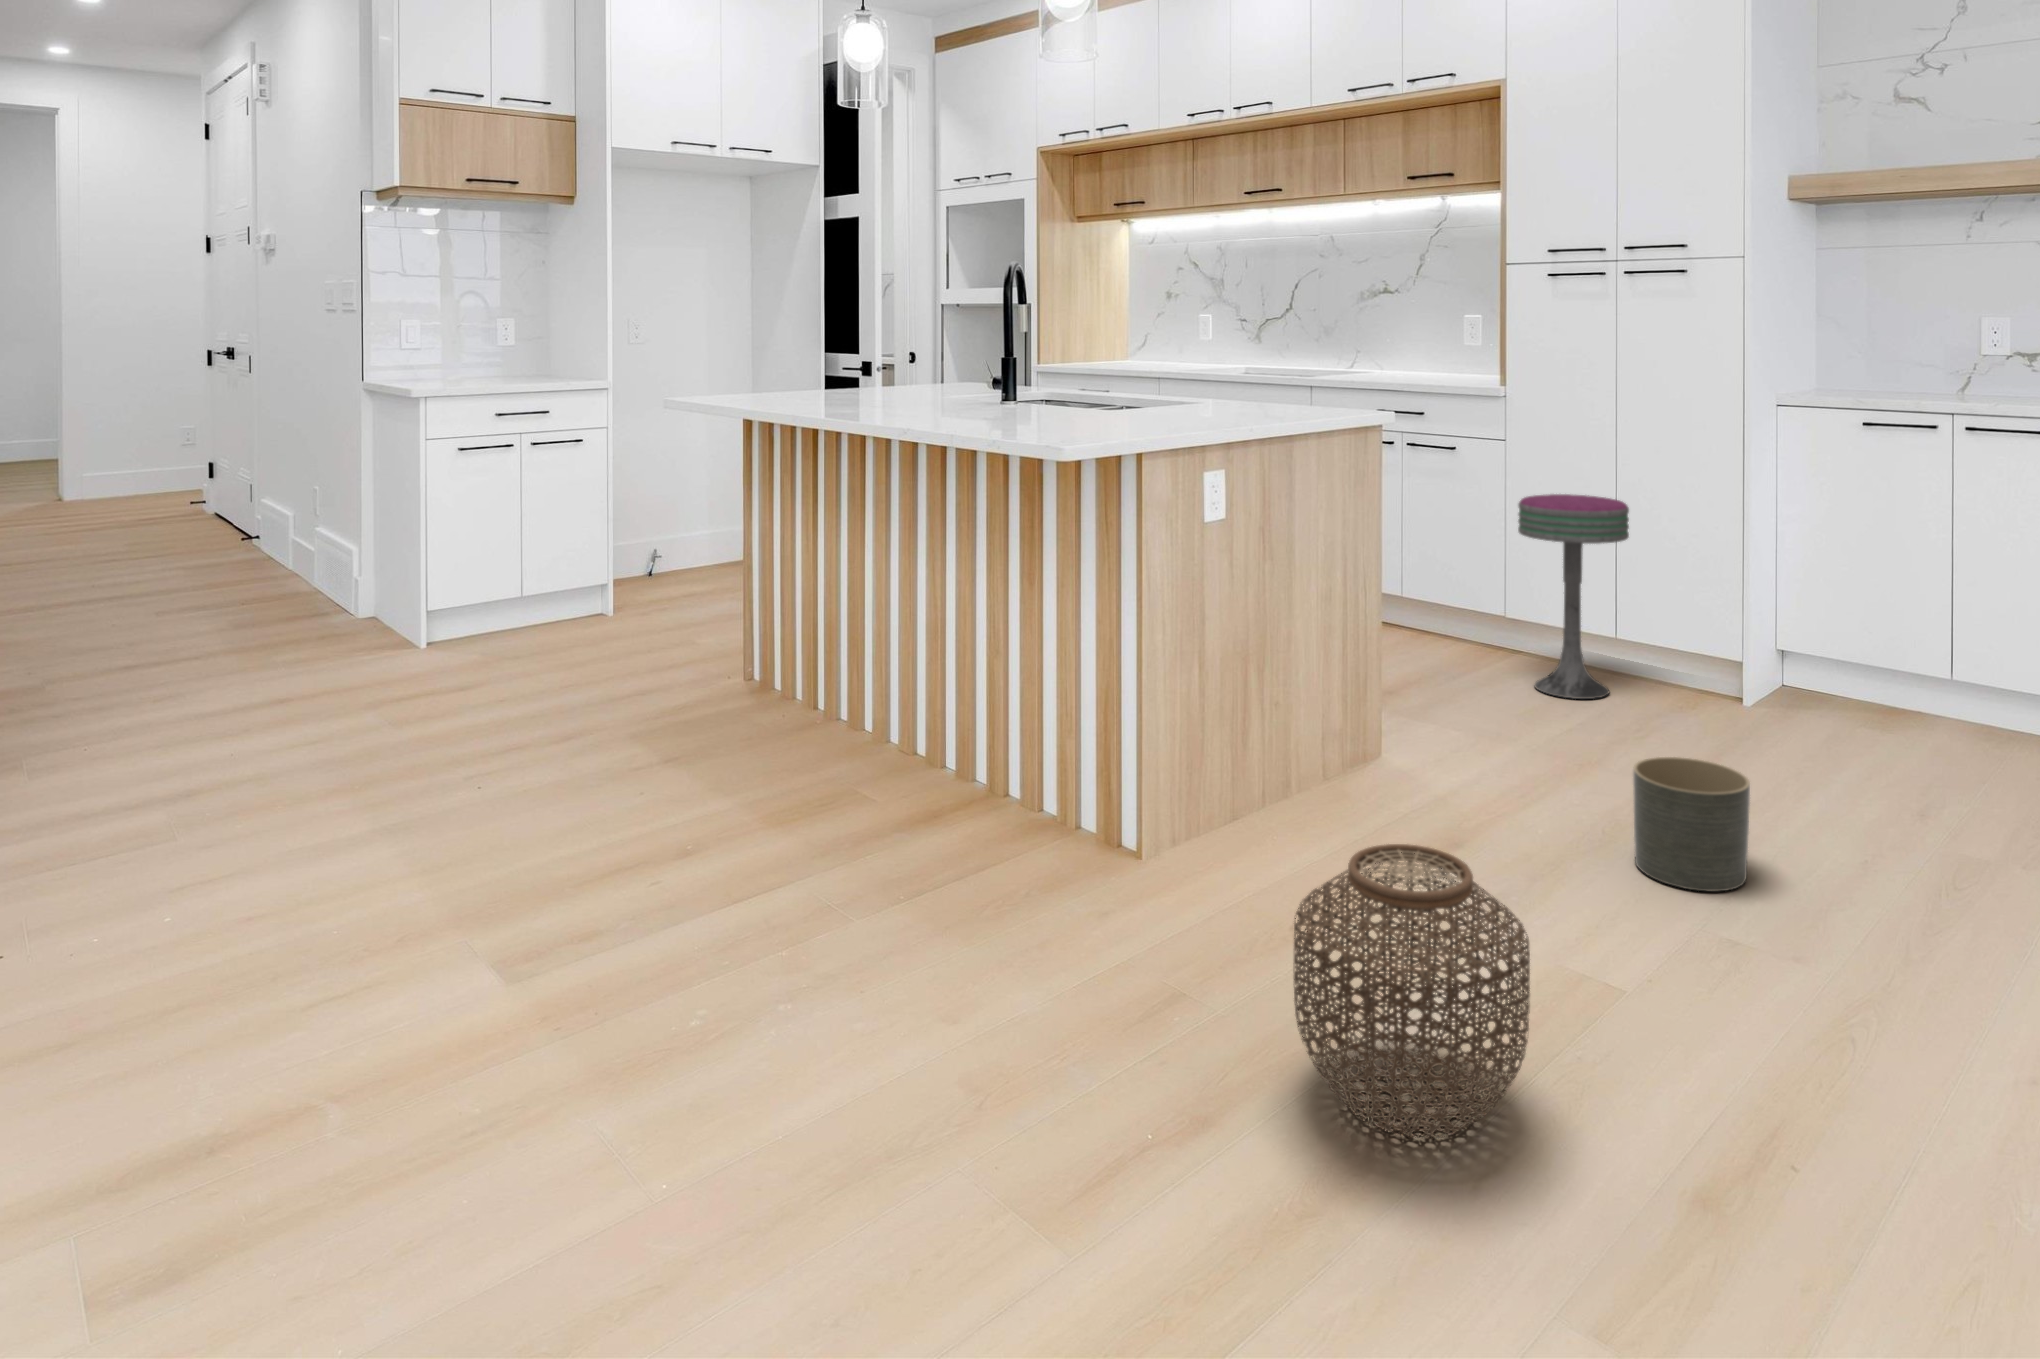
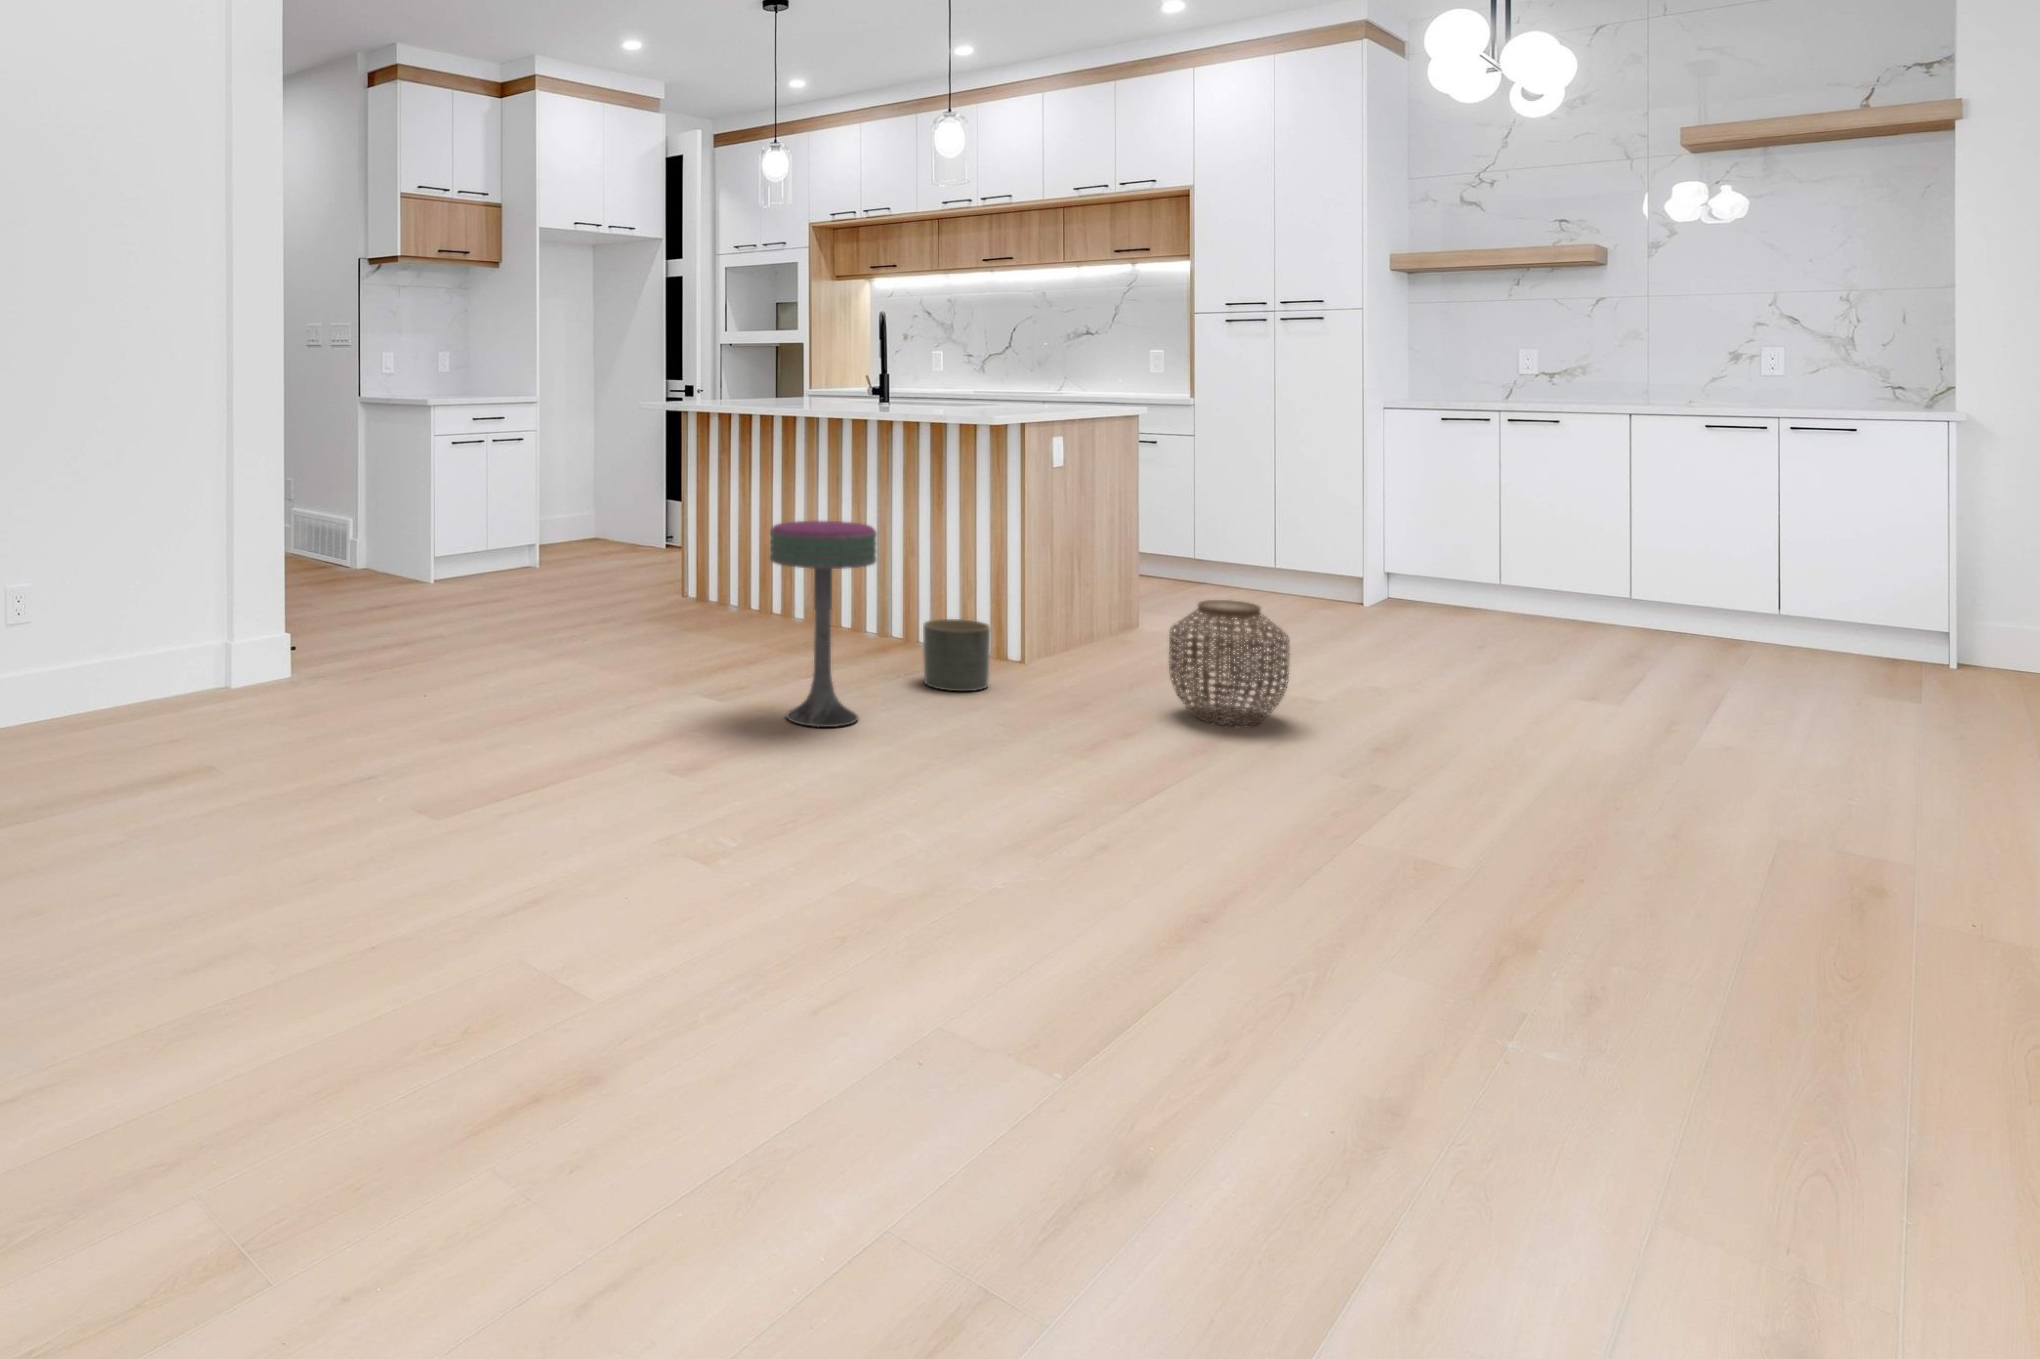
bar stool: present [1518,494,1629,699] -> present [770,521,877,727]
planter: present [1633,757,1750,891] -> present [923,619,990,691]

